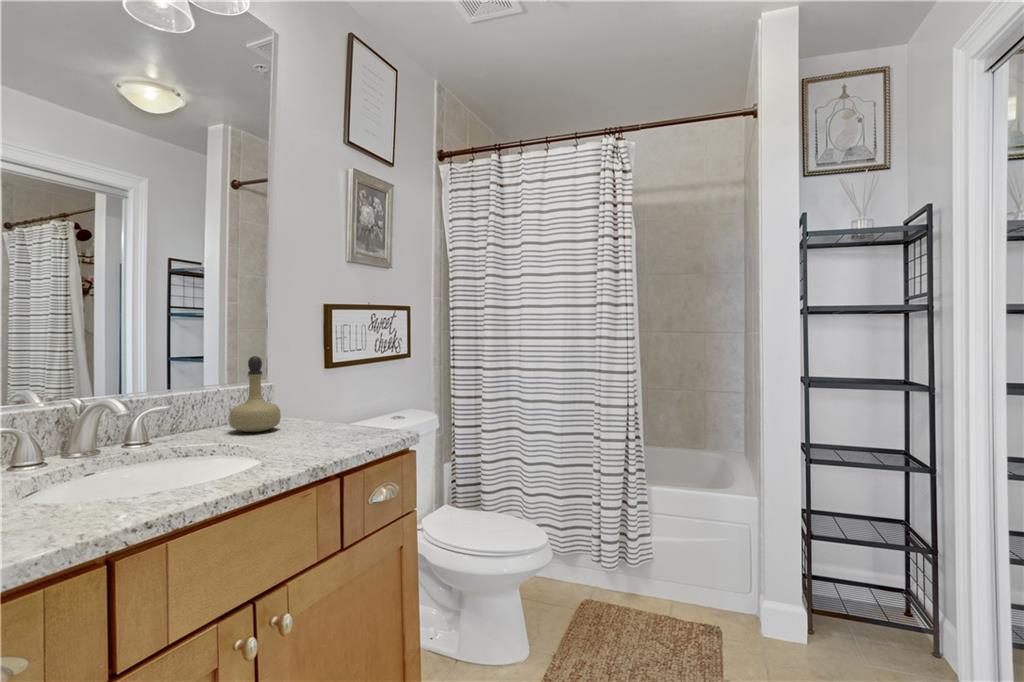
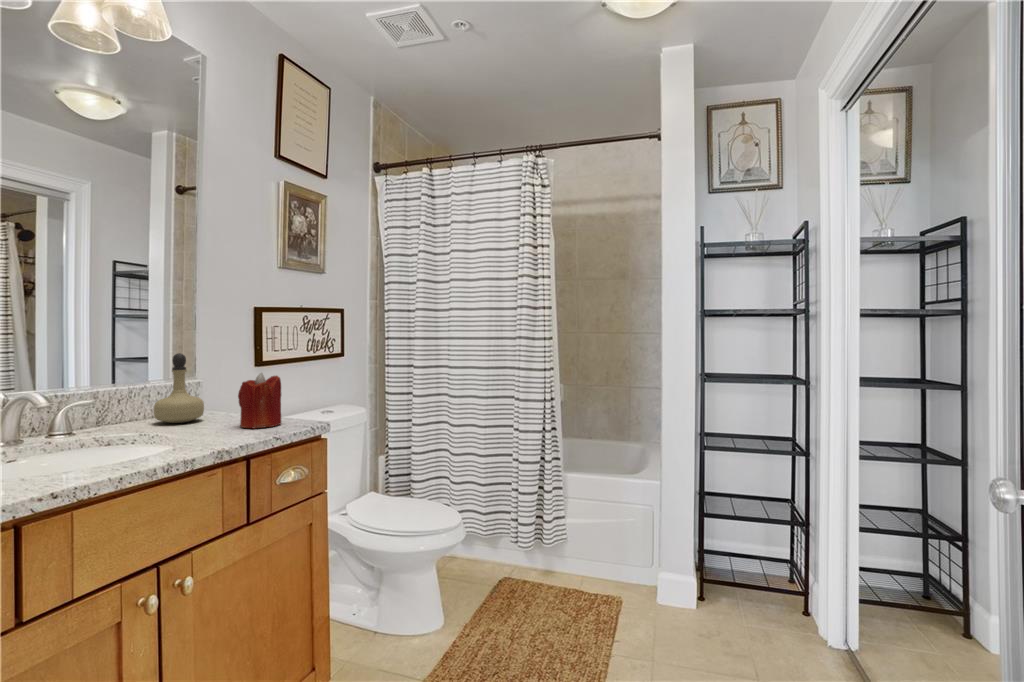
candle: none [320,377,366,440] -> present [238,373,281,429]

